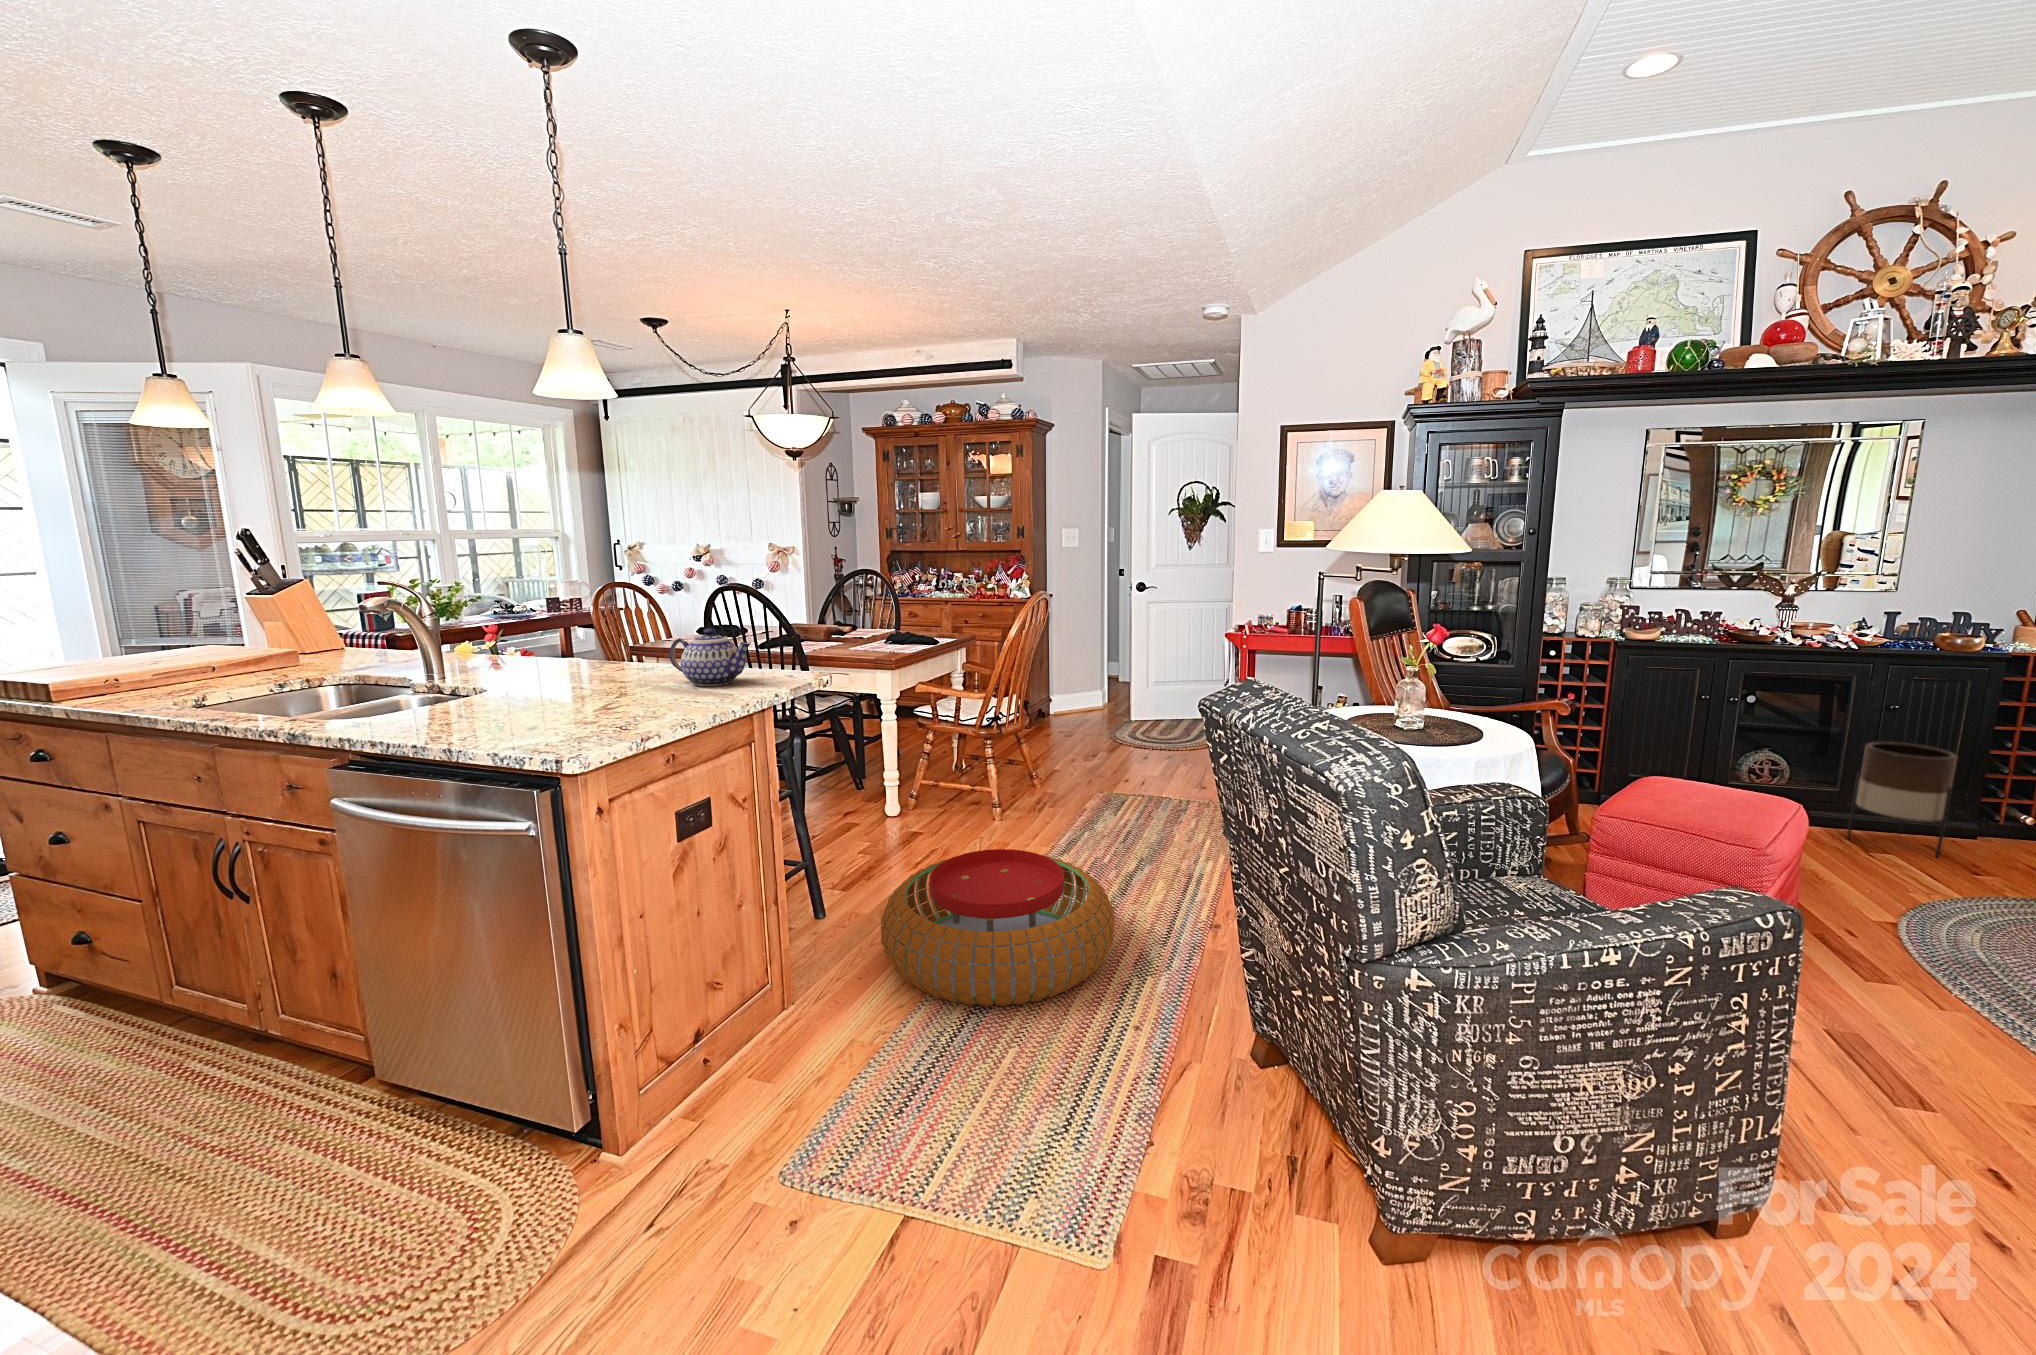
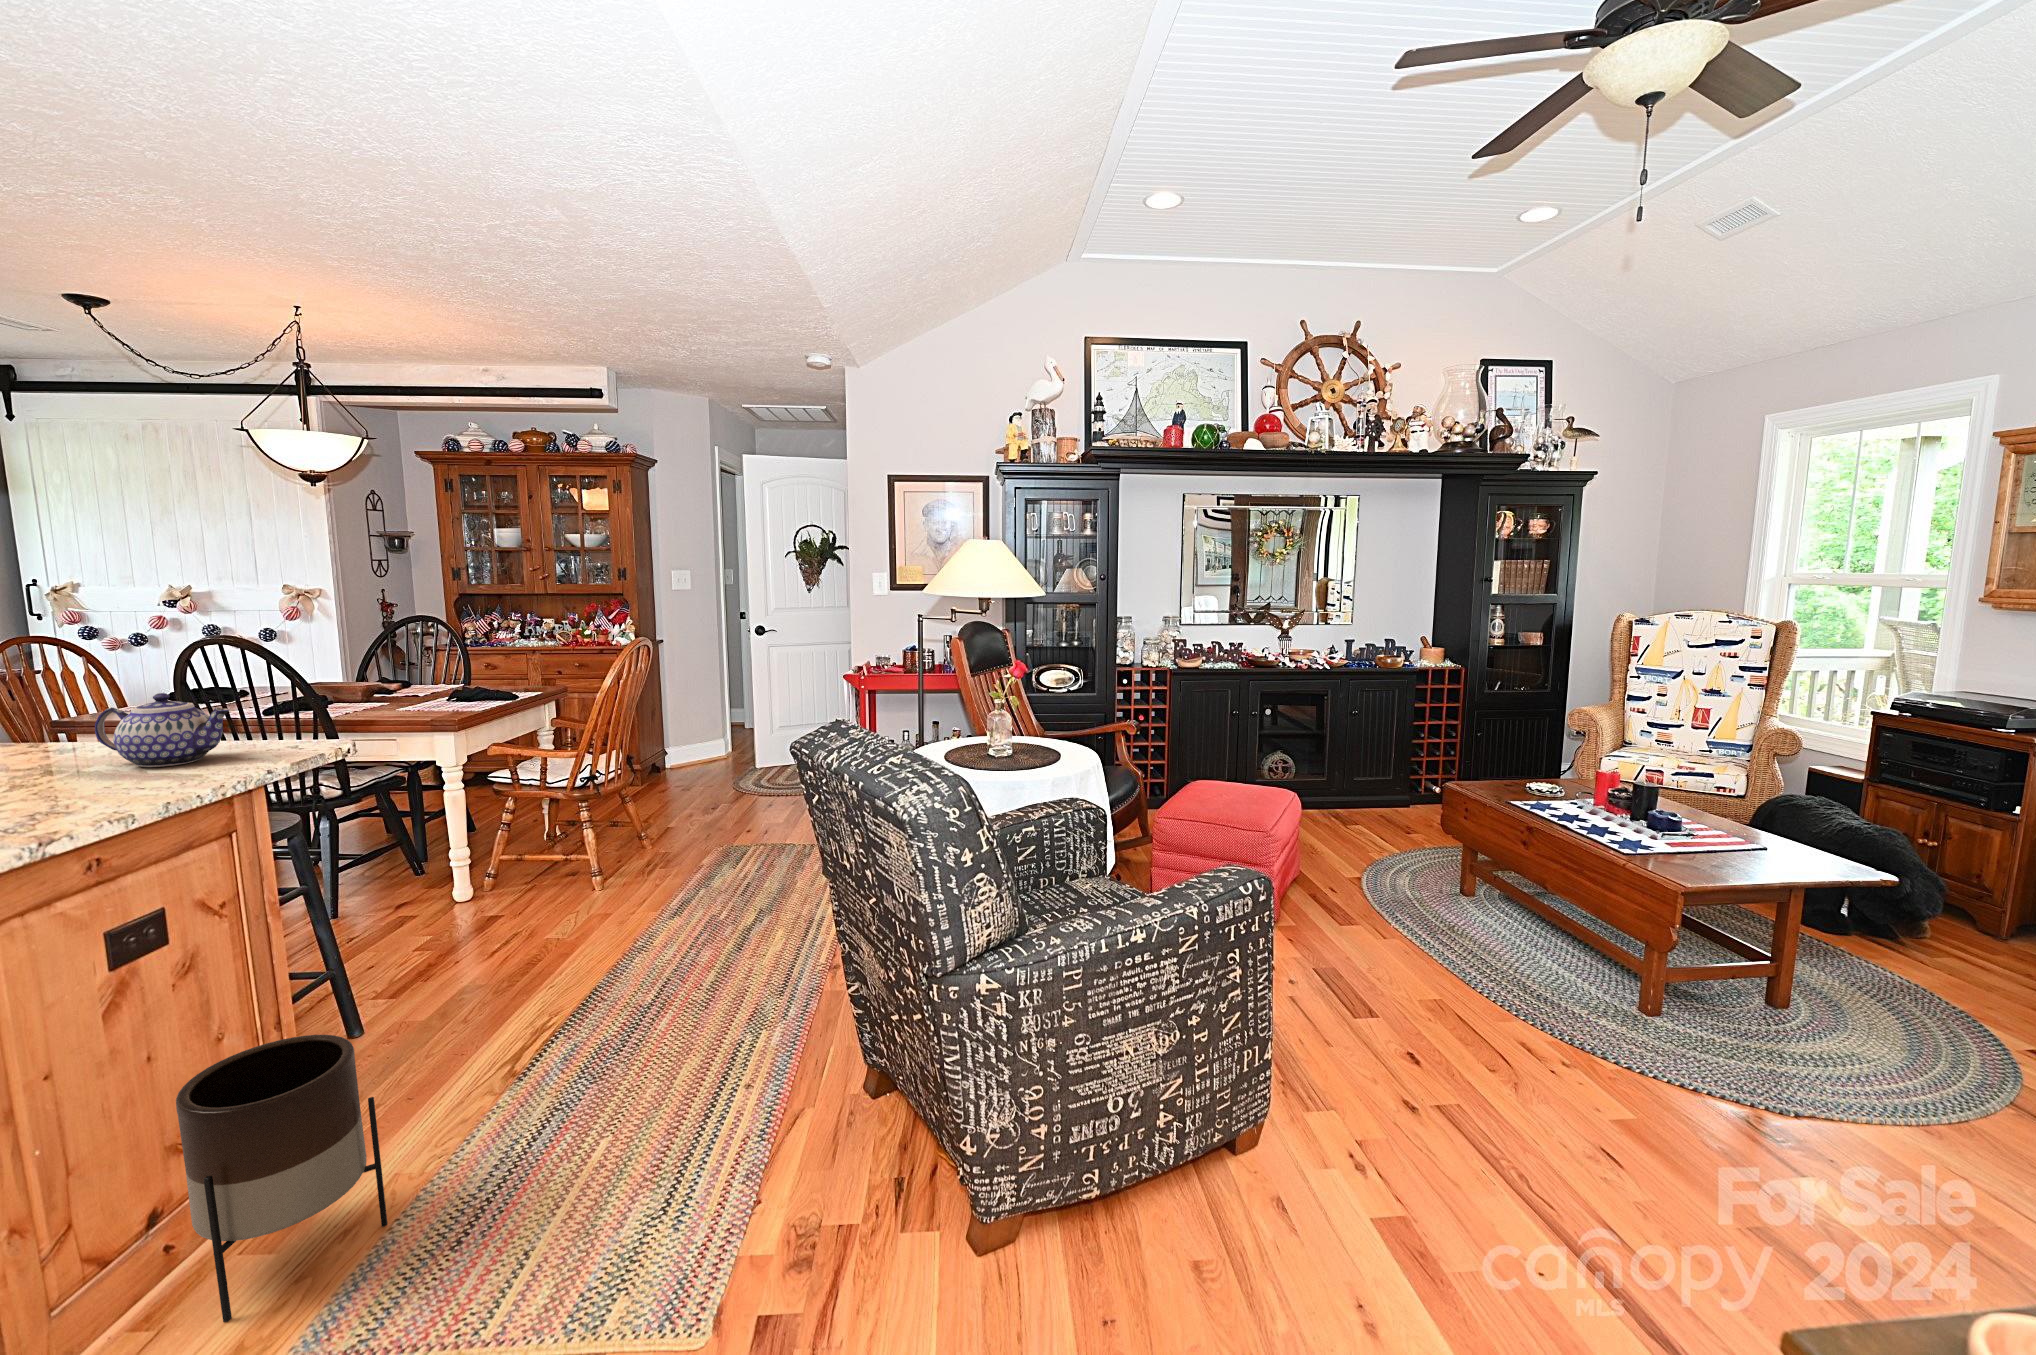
planter: present [1847,742,1957,857] -> present [176,1035,387,1322]
pouf: present [881,849,1115,1007] -> none [436,921,728,1106]

